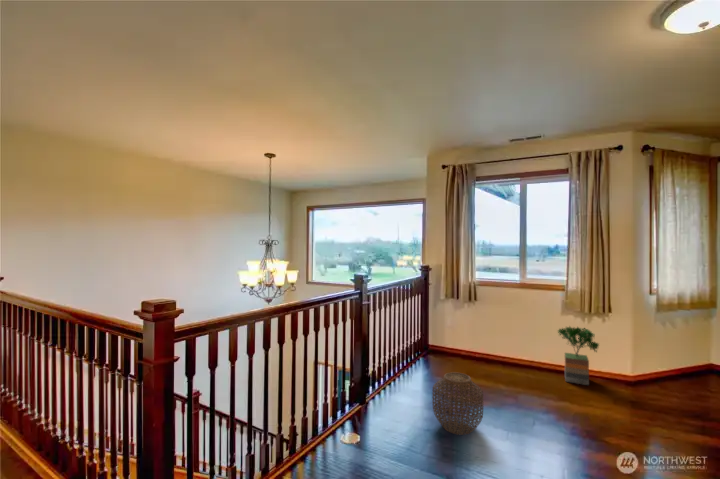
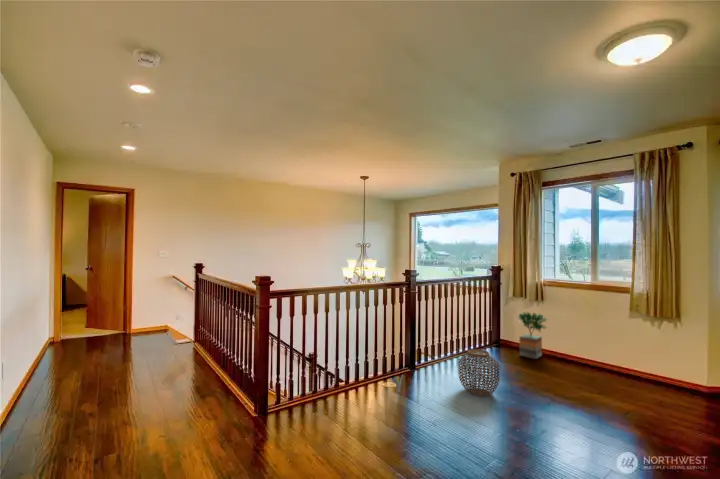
potted tree: present [558,327,599,385] -> present [518,312,547,359]

